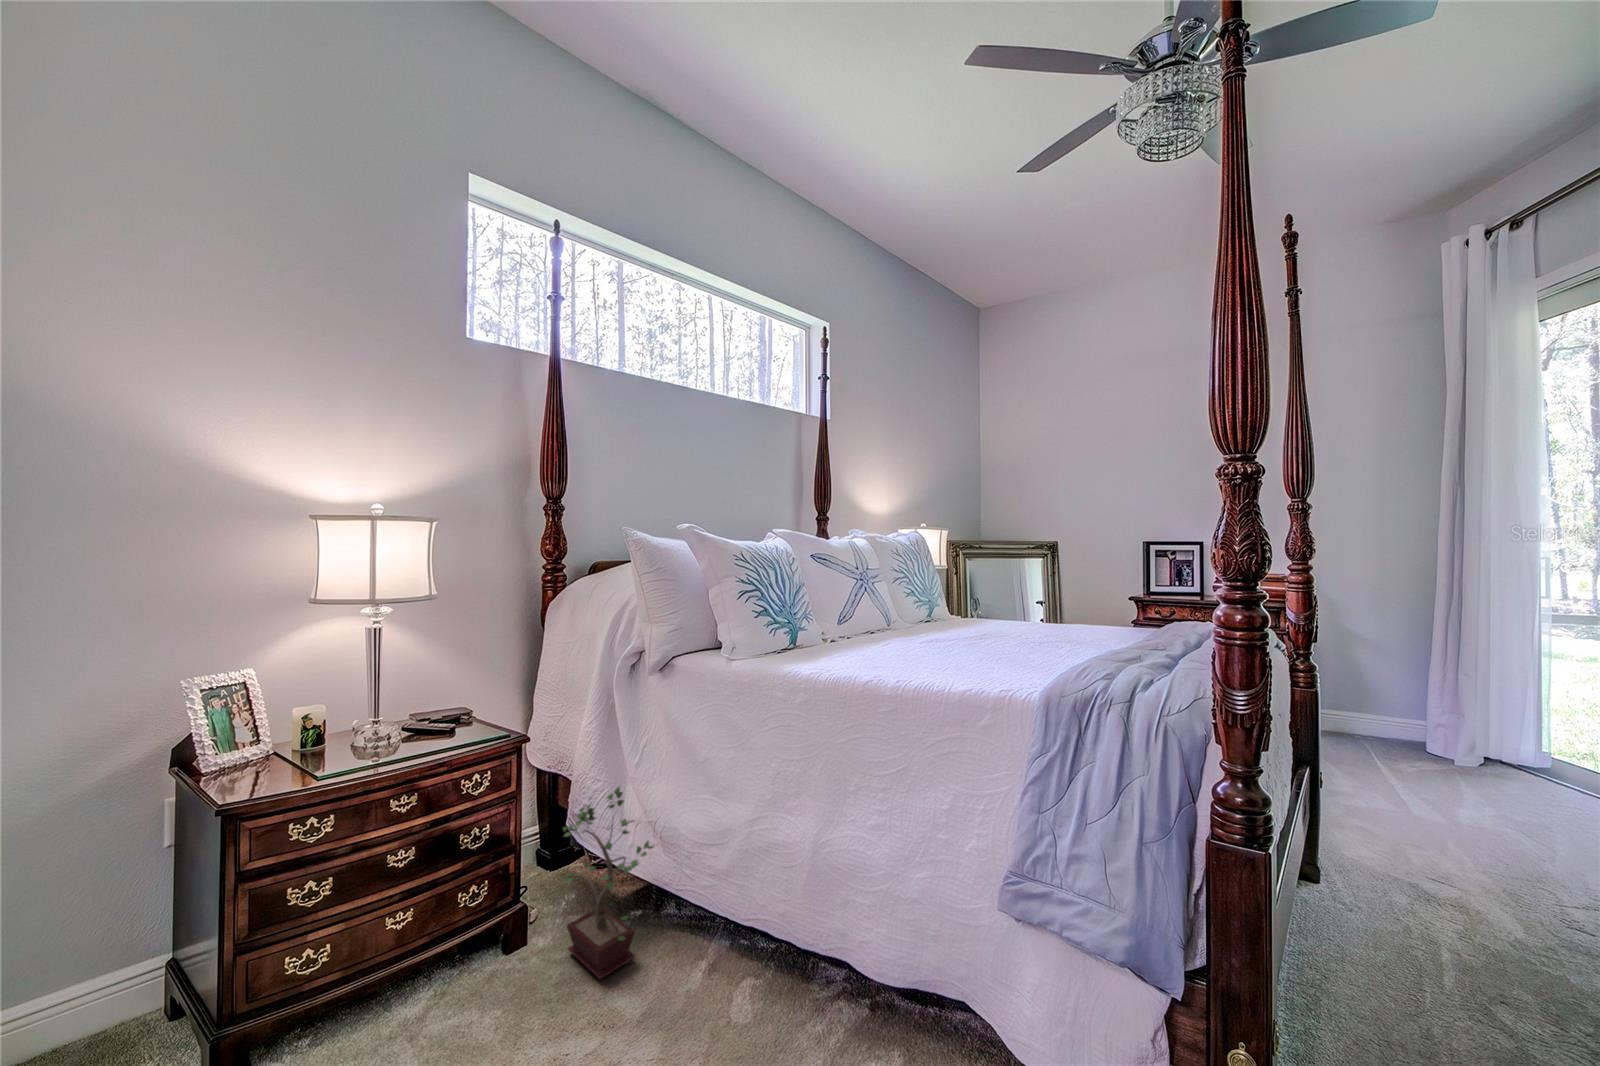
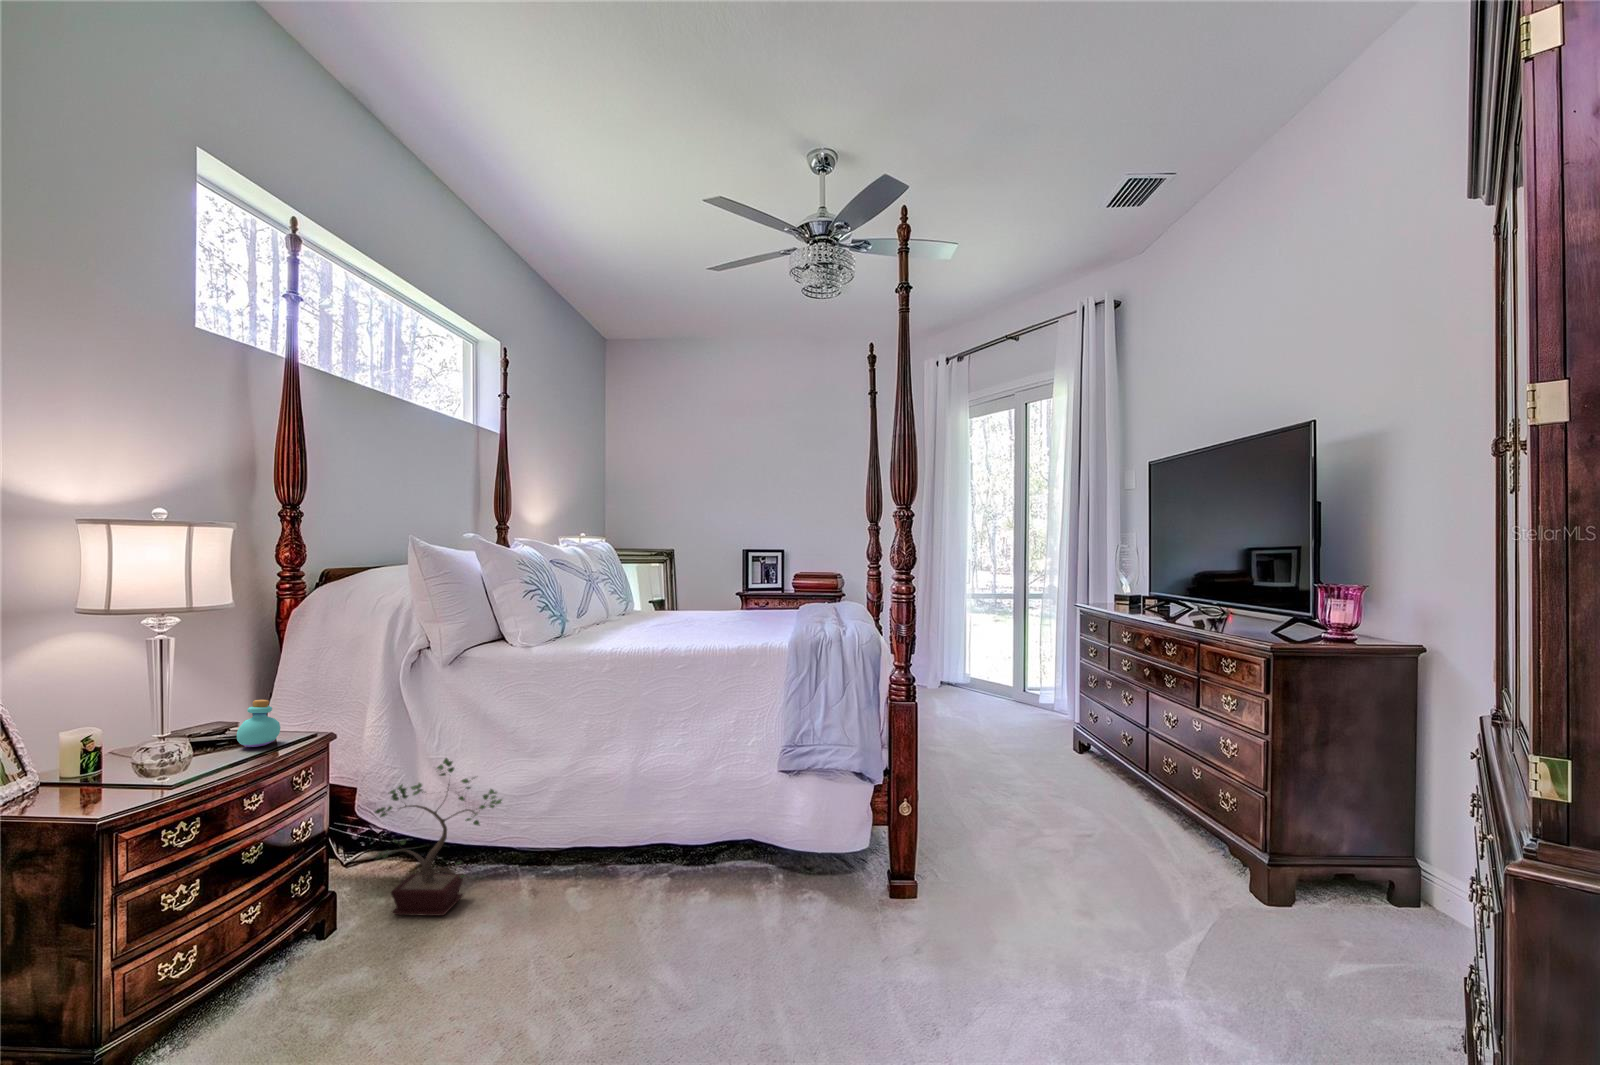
perfume bottle: none [424,695,464,743] -> present [237,700,280,747]

